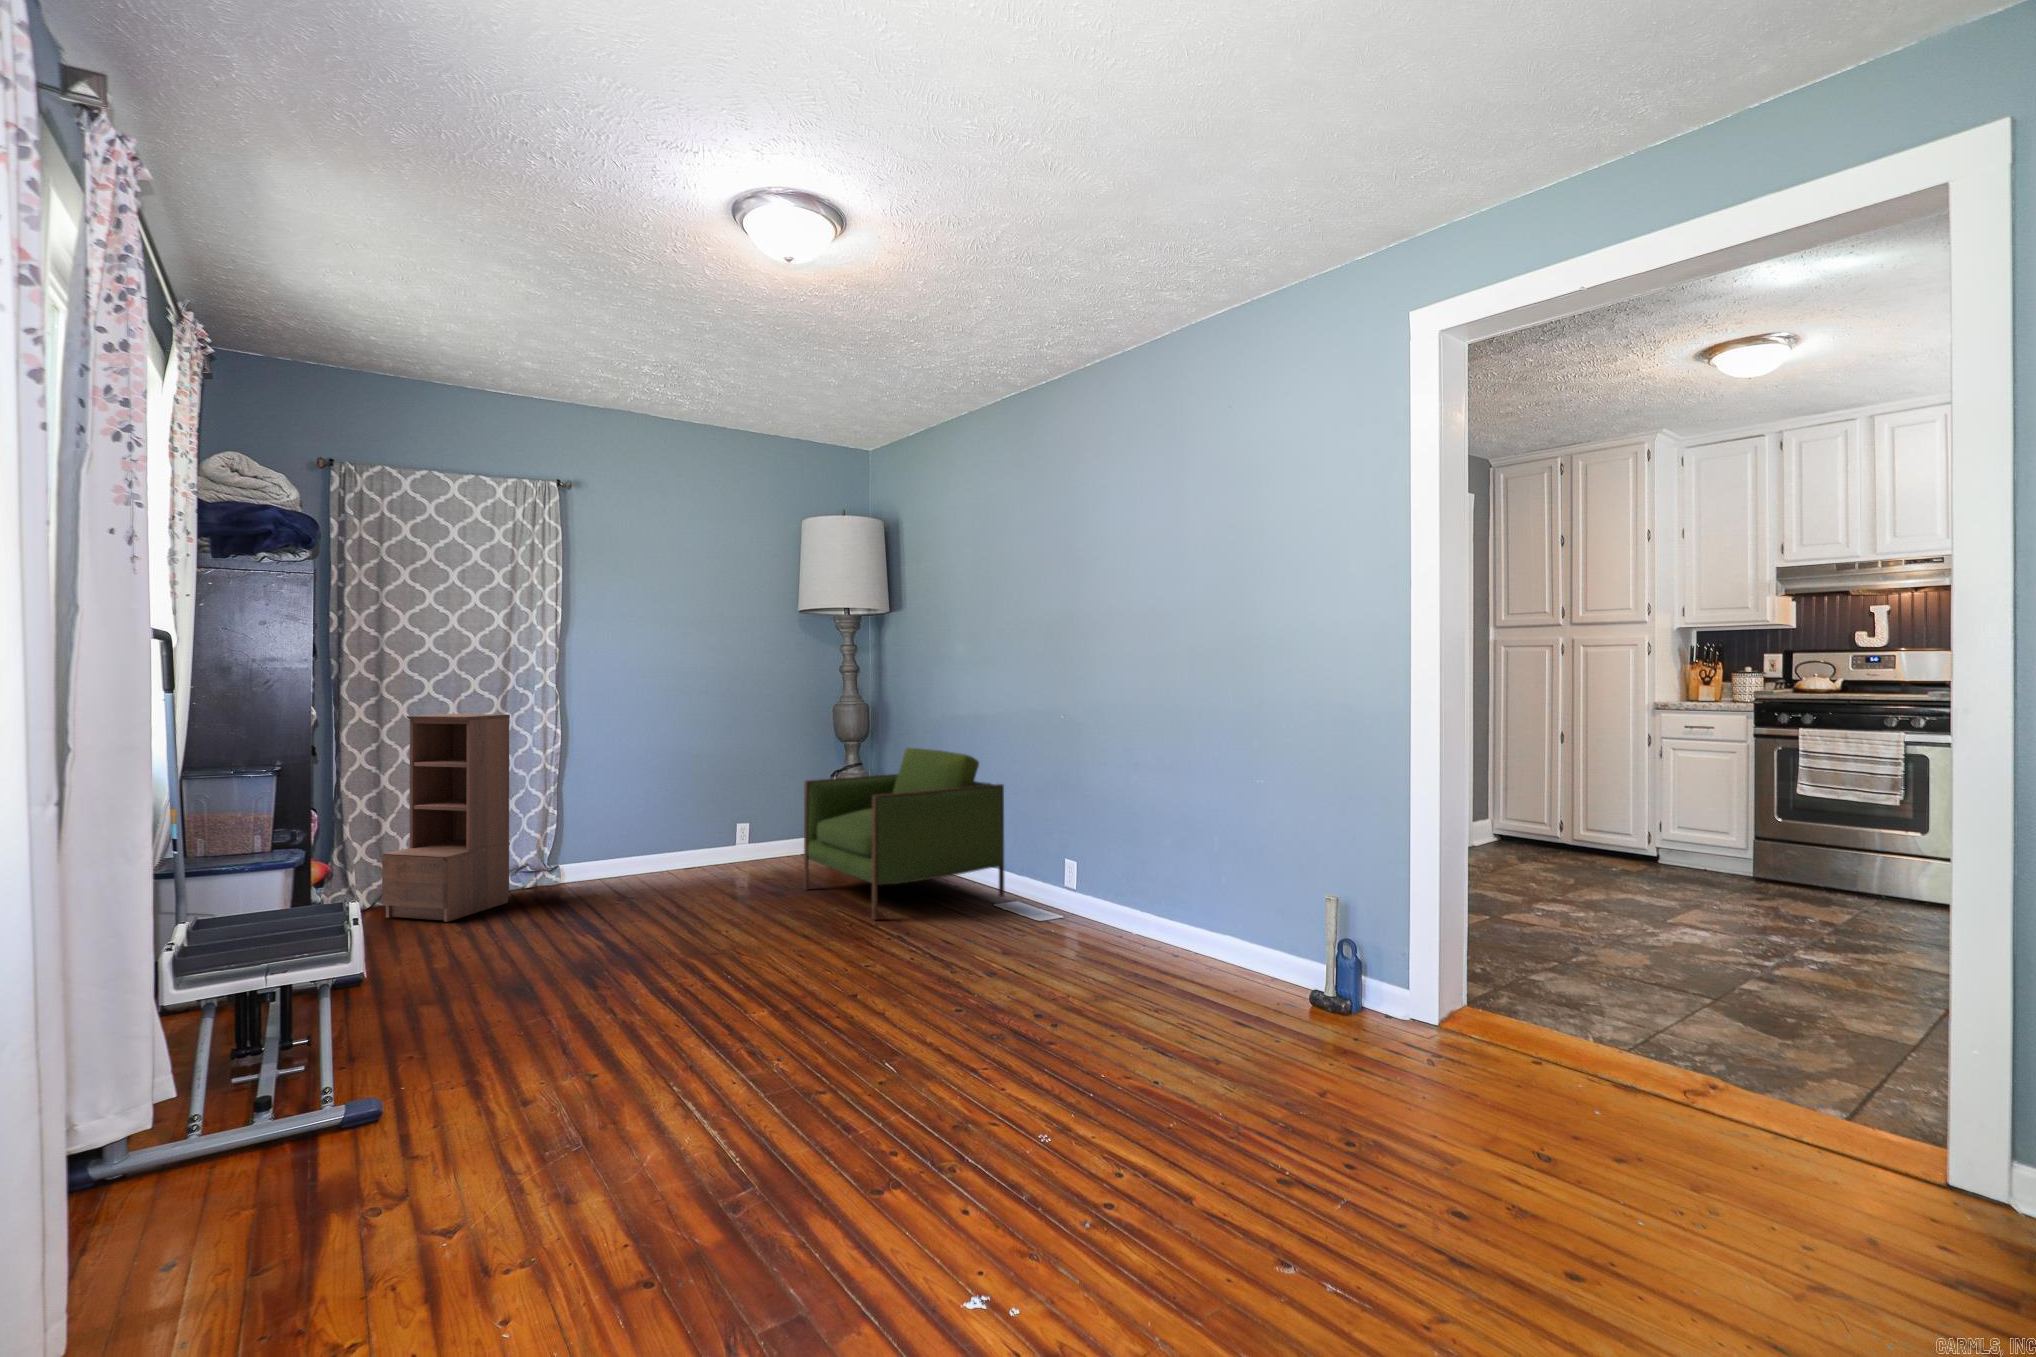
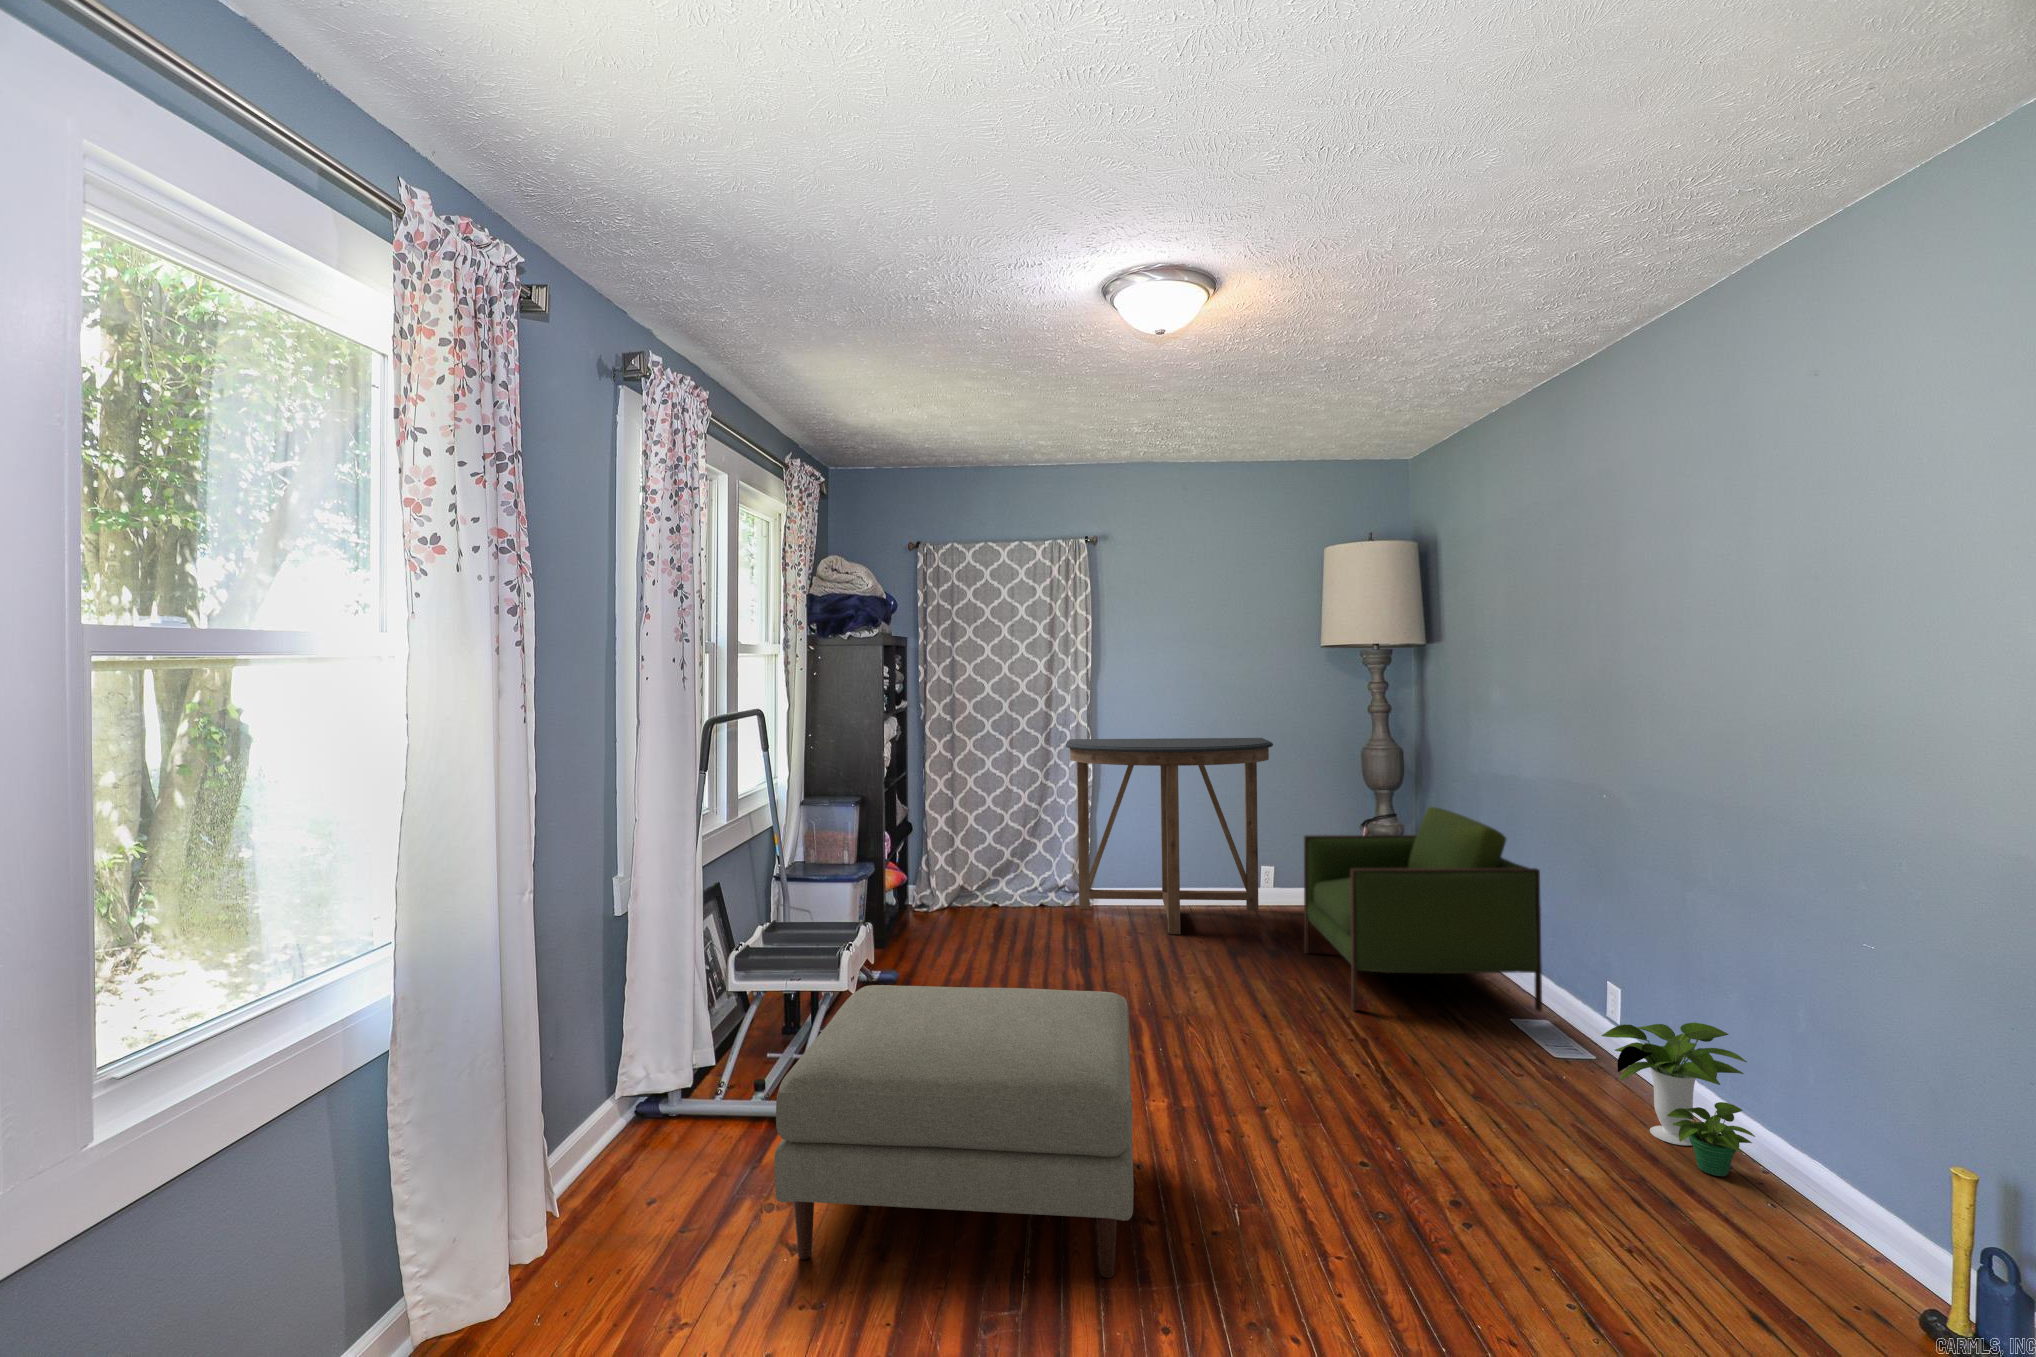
console table: none [532,699,761,895] -> present [1066,738,1273,934]
bookshelf: present [382,714,510,922] -> none [952,749,1044,930]
potted plant: none [1082,864,1178,961] -> present [1602,1022,1755,1176]
ottoman: none [432,902,846,1238] -> present [774,985,1134,1278]

